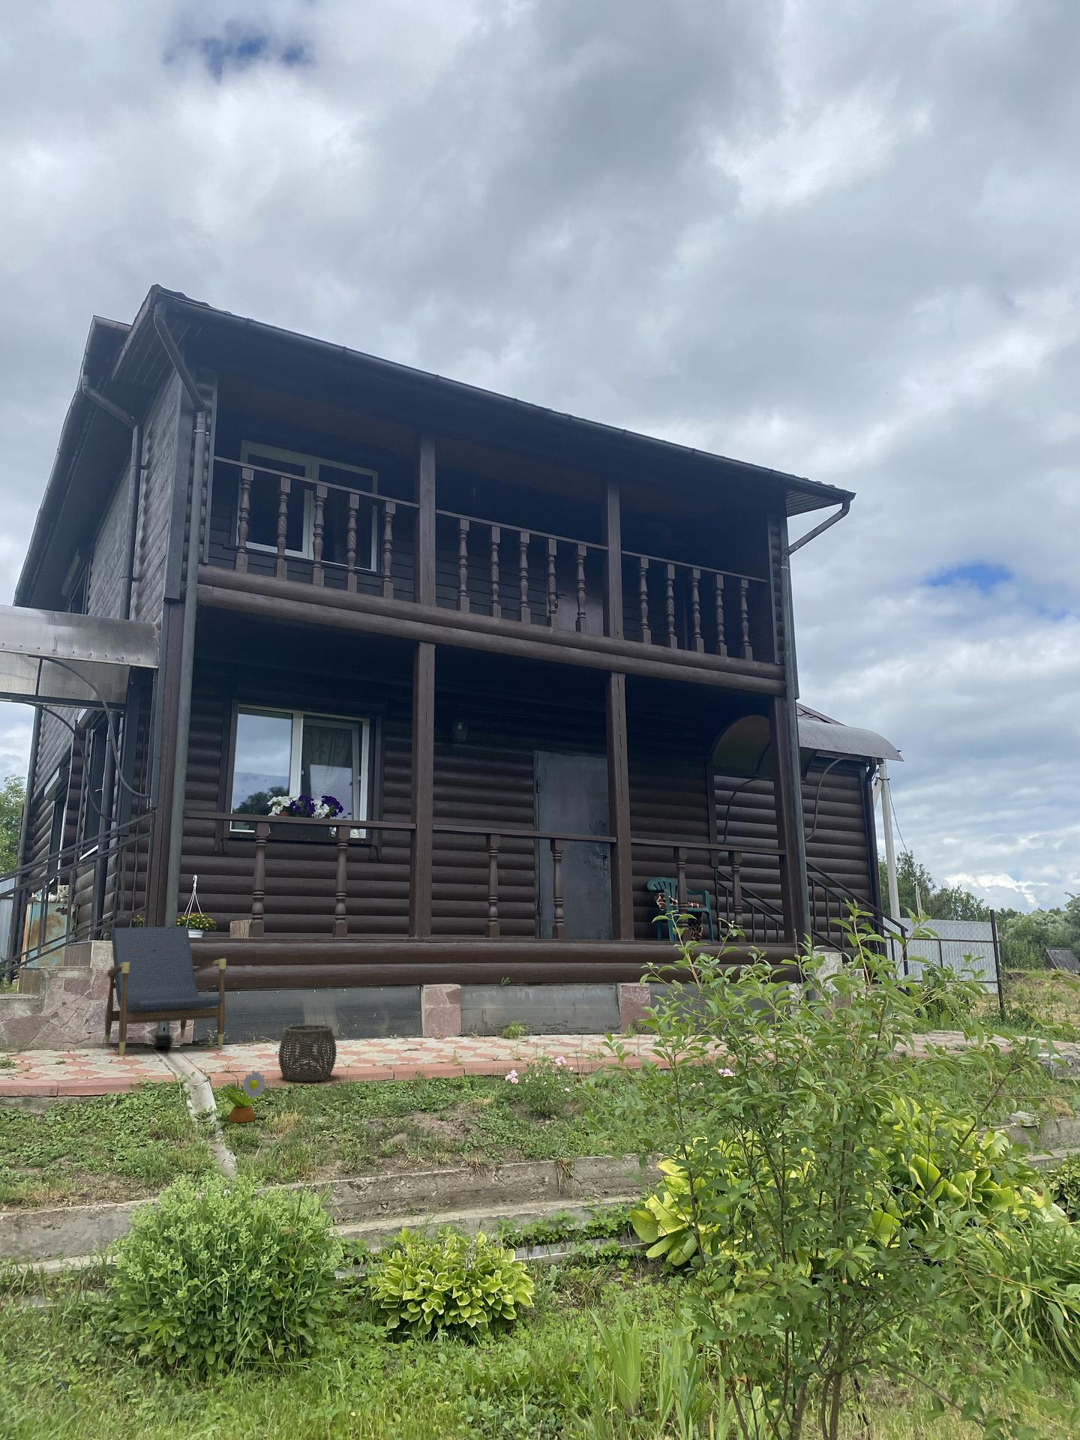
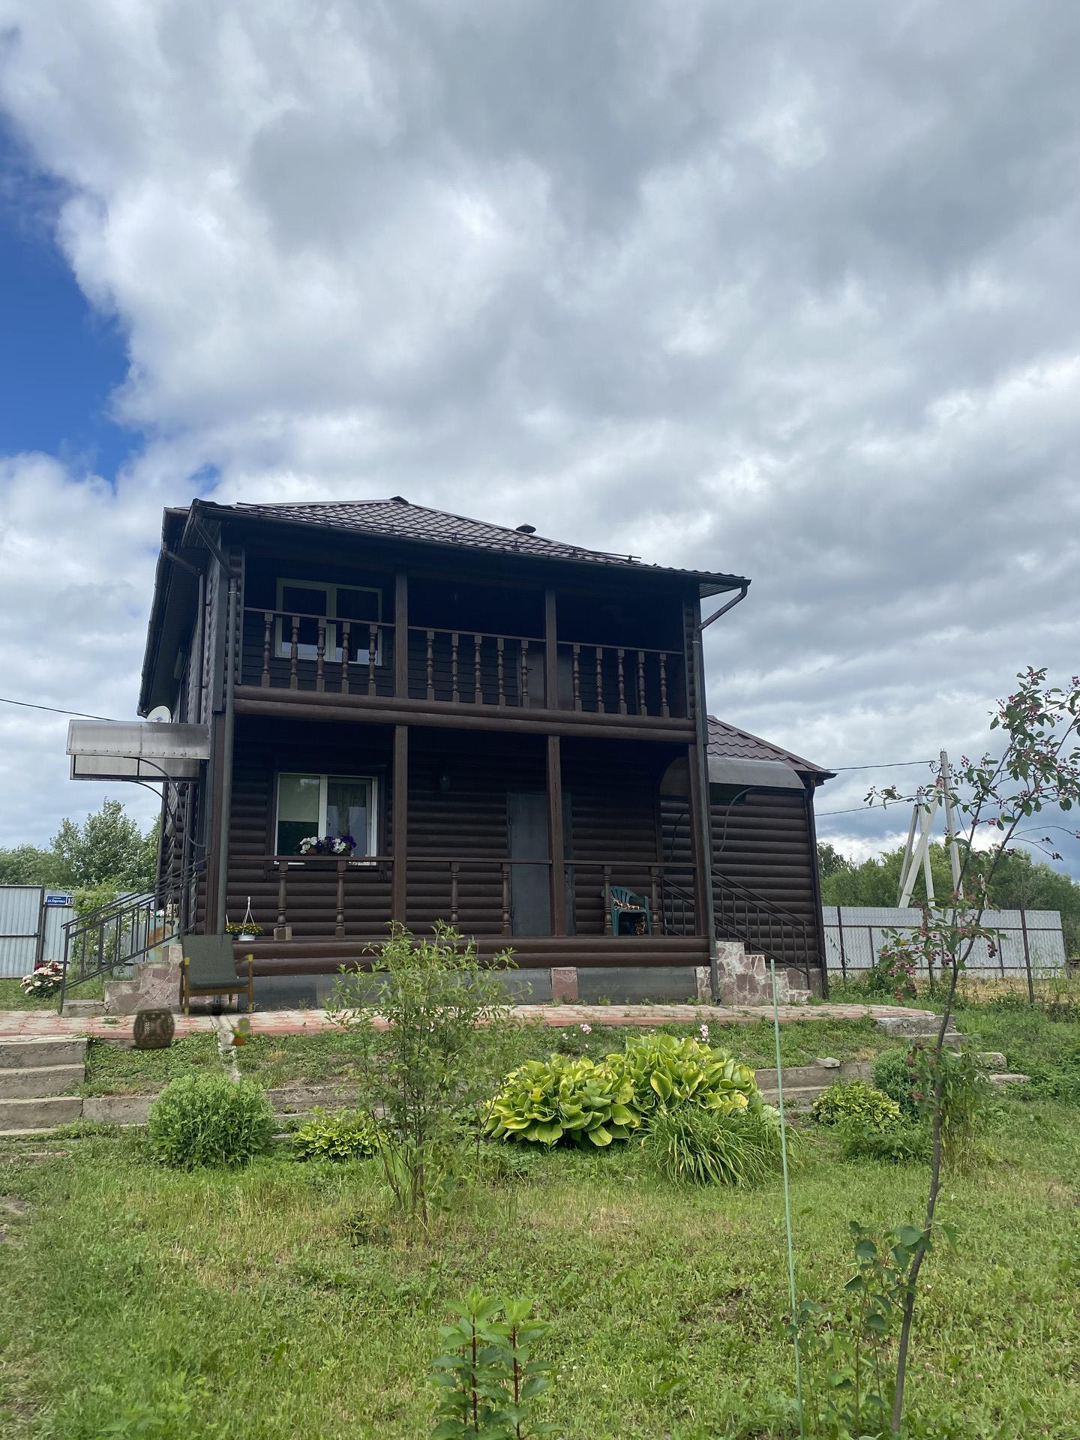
woven basket: present [278,1024,337,1082] -> present [133,1008,175,1048]

